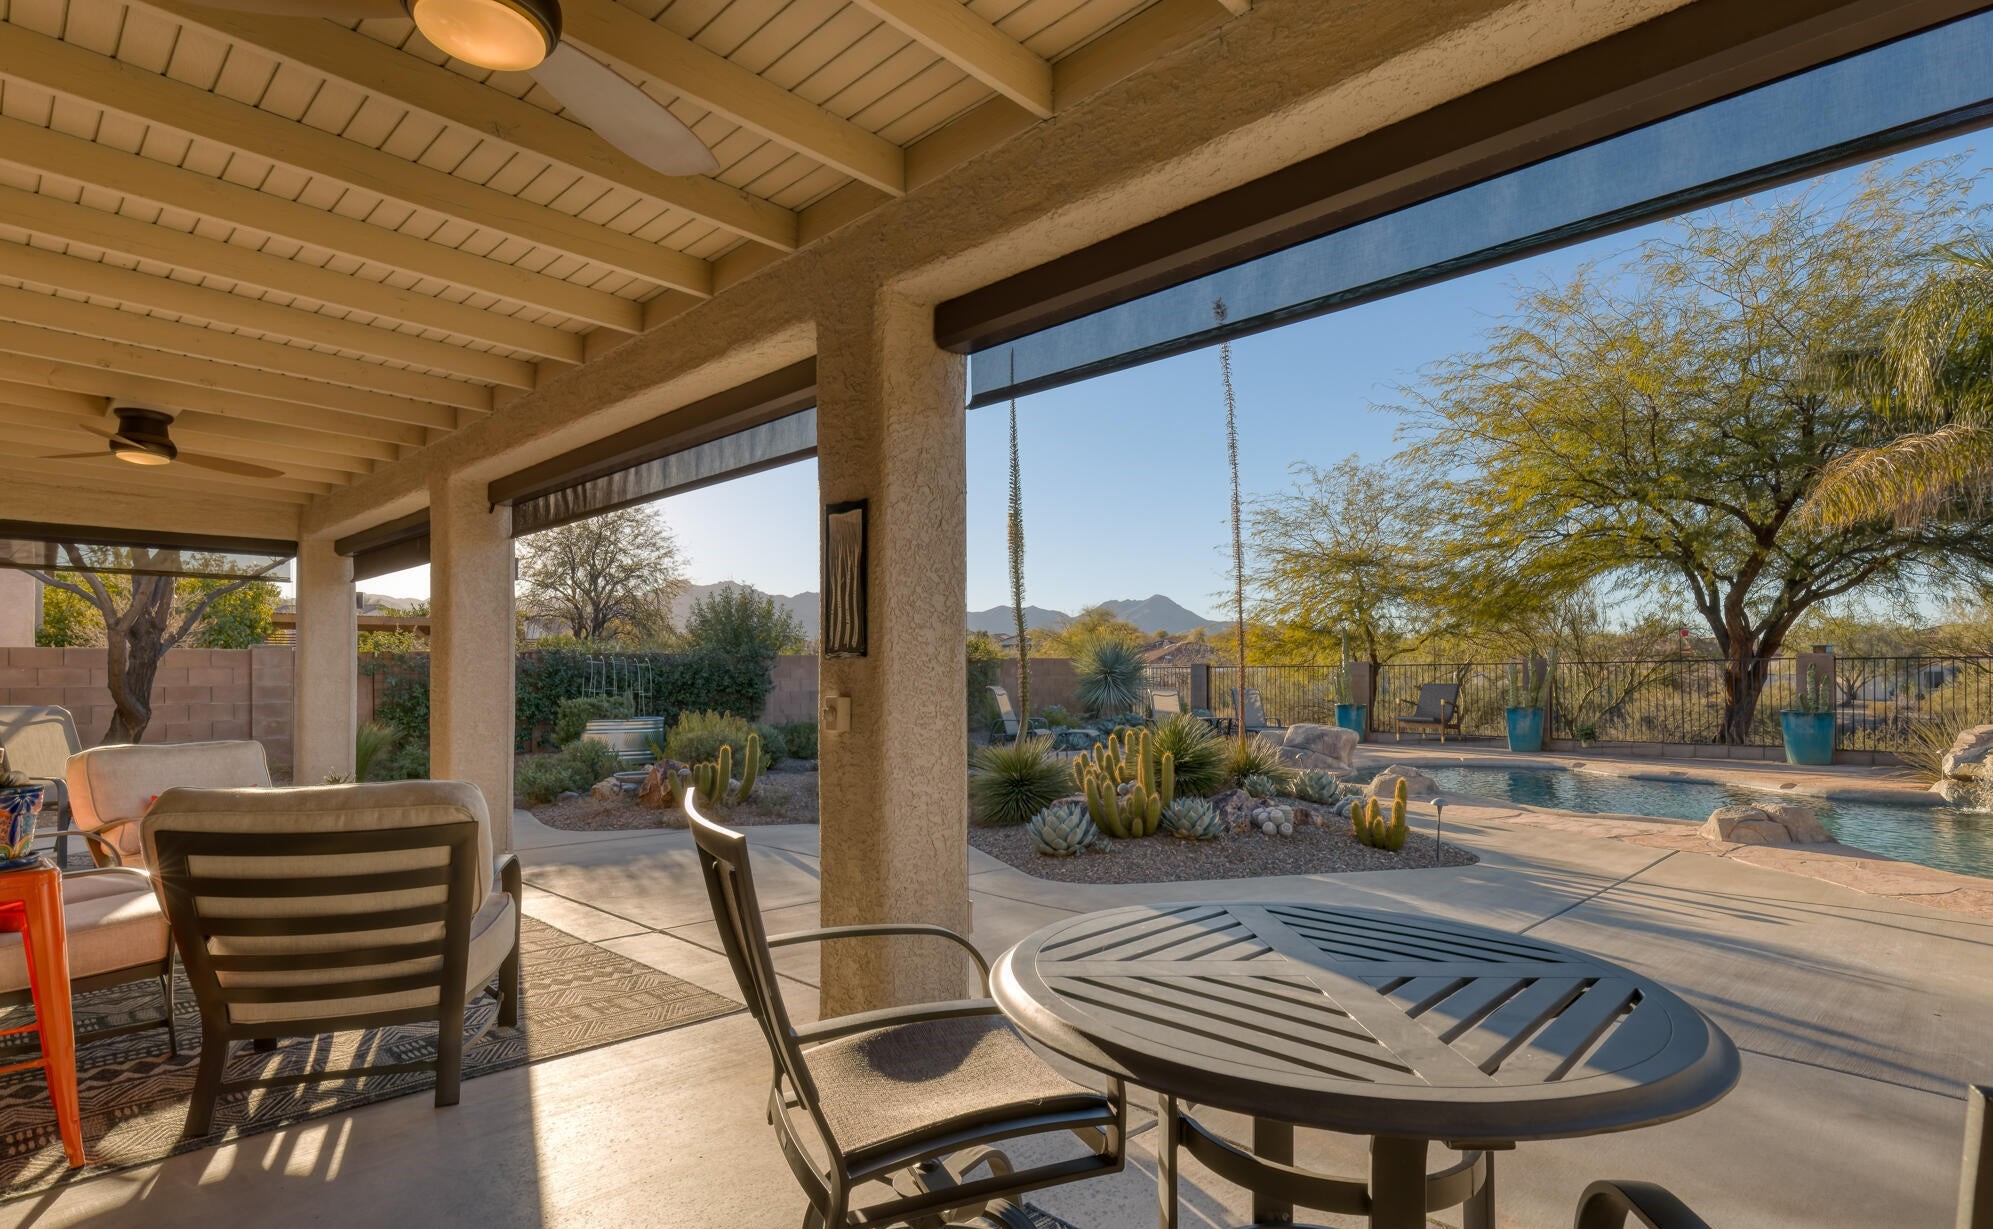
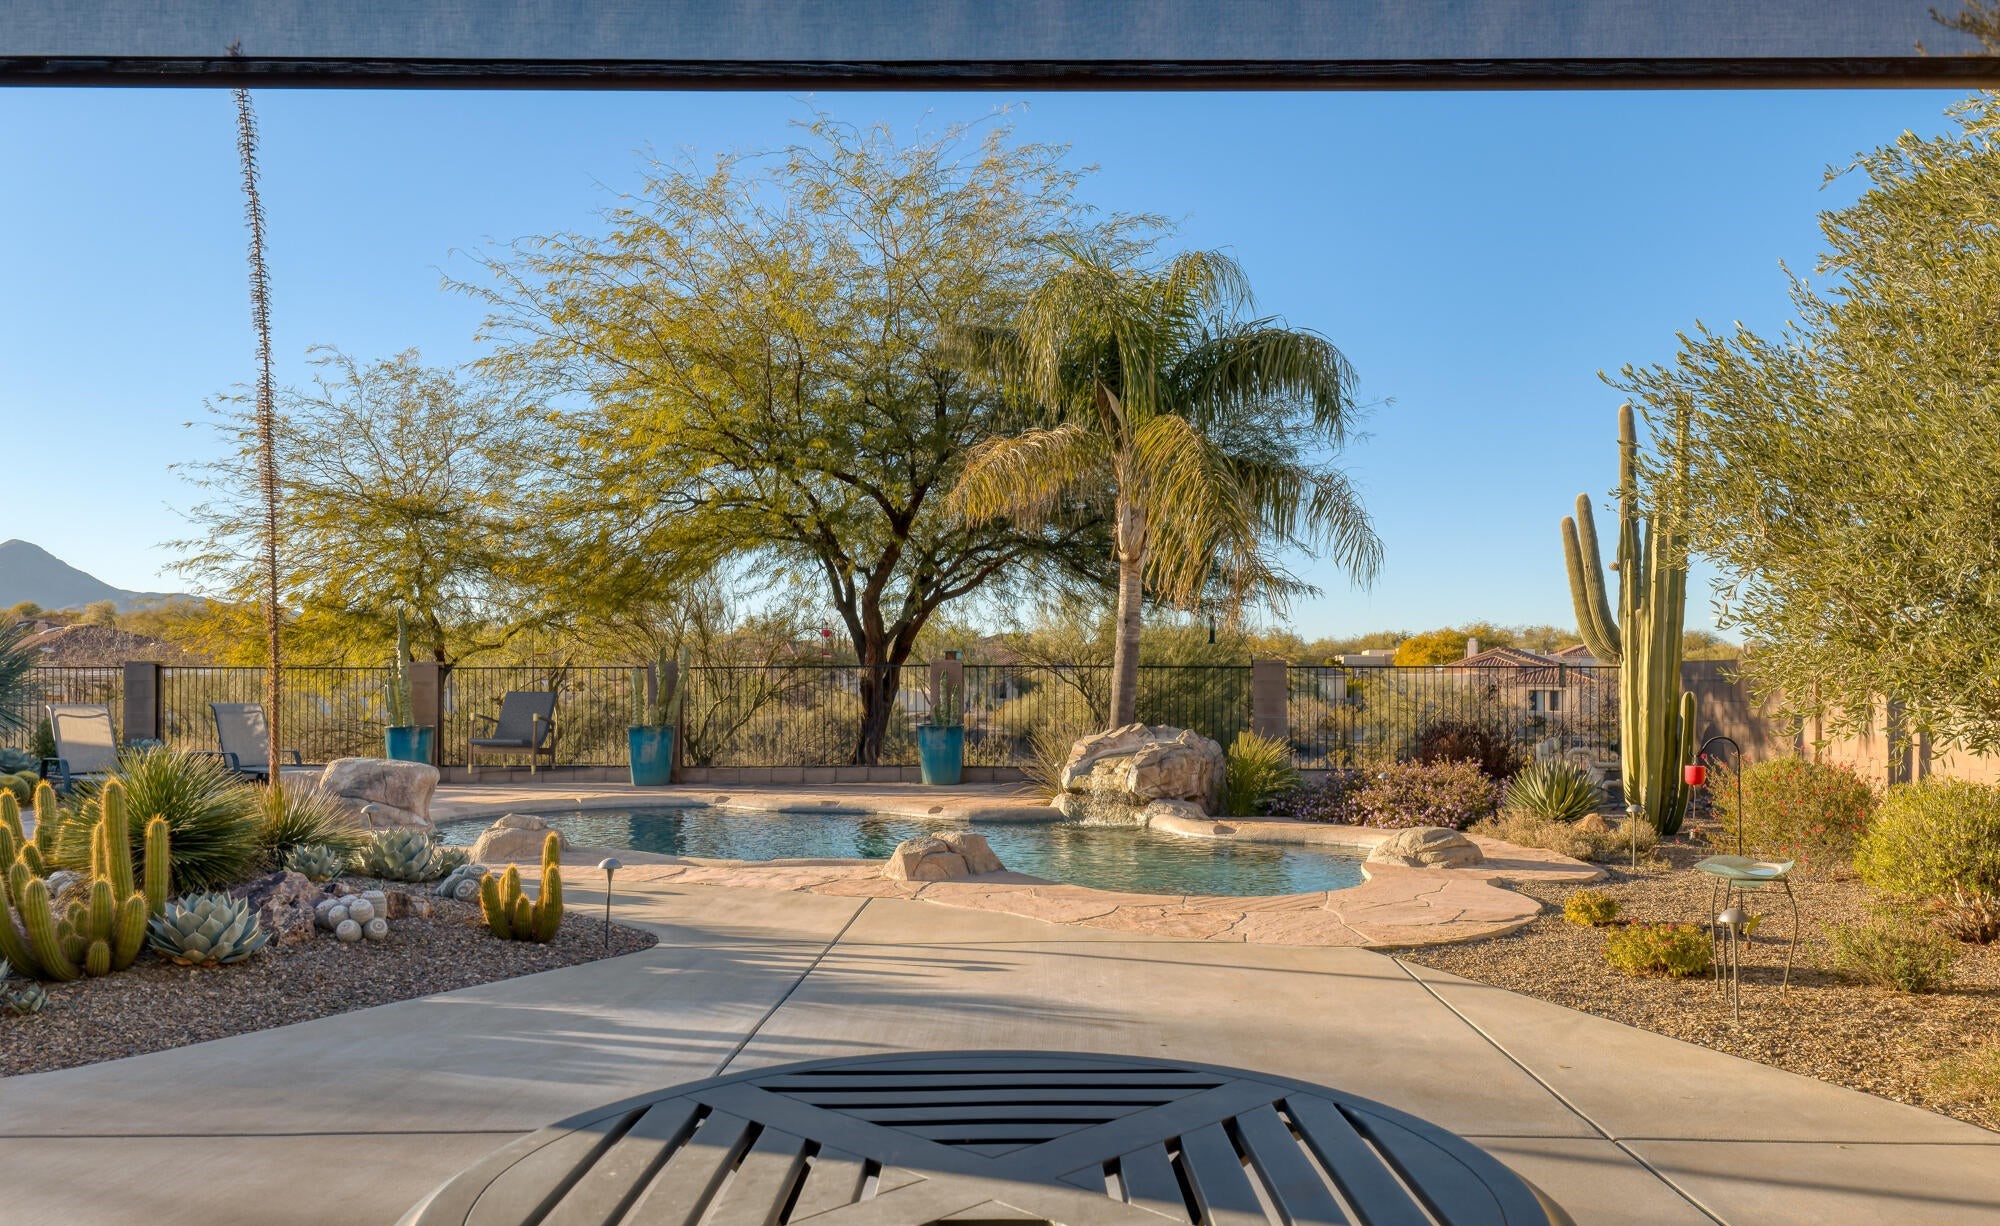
potted plant: present [1572,726,1600,747] -> none [685,744,727,772]

